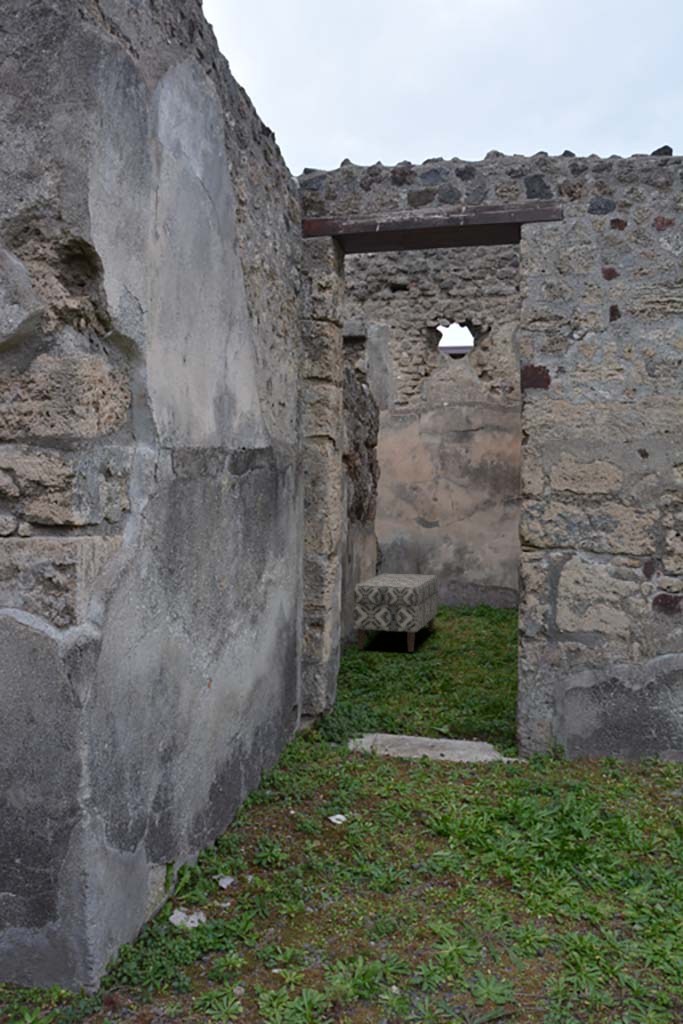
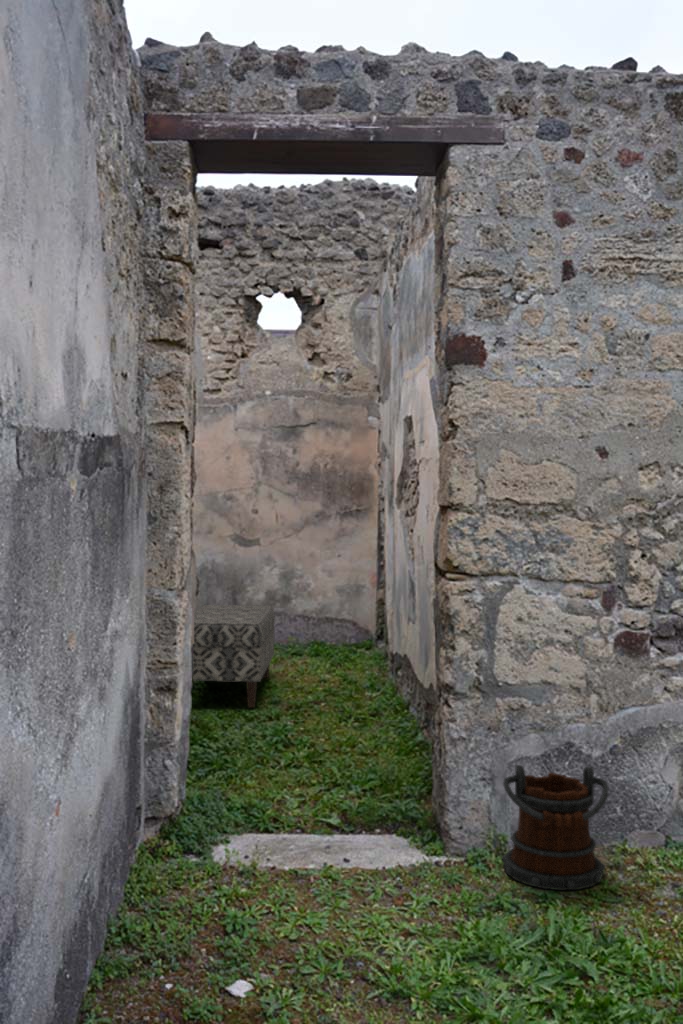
bucket: none [554,690,637,785] -> present [502,765,608,890]

